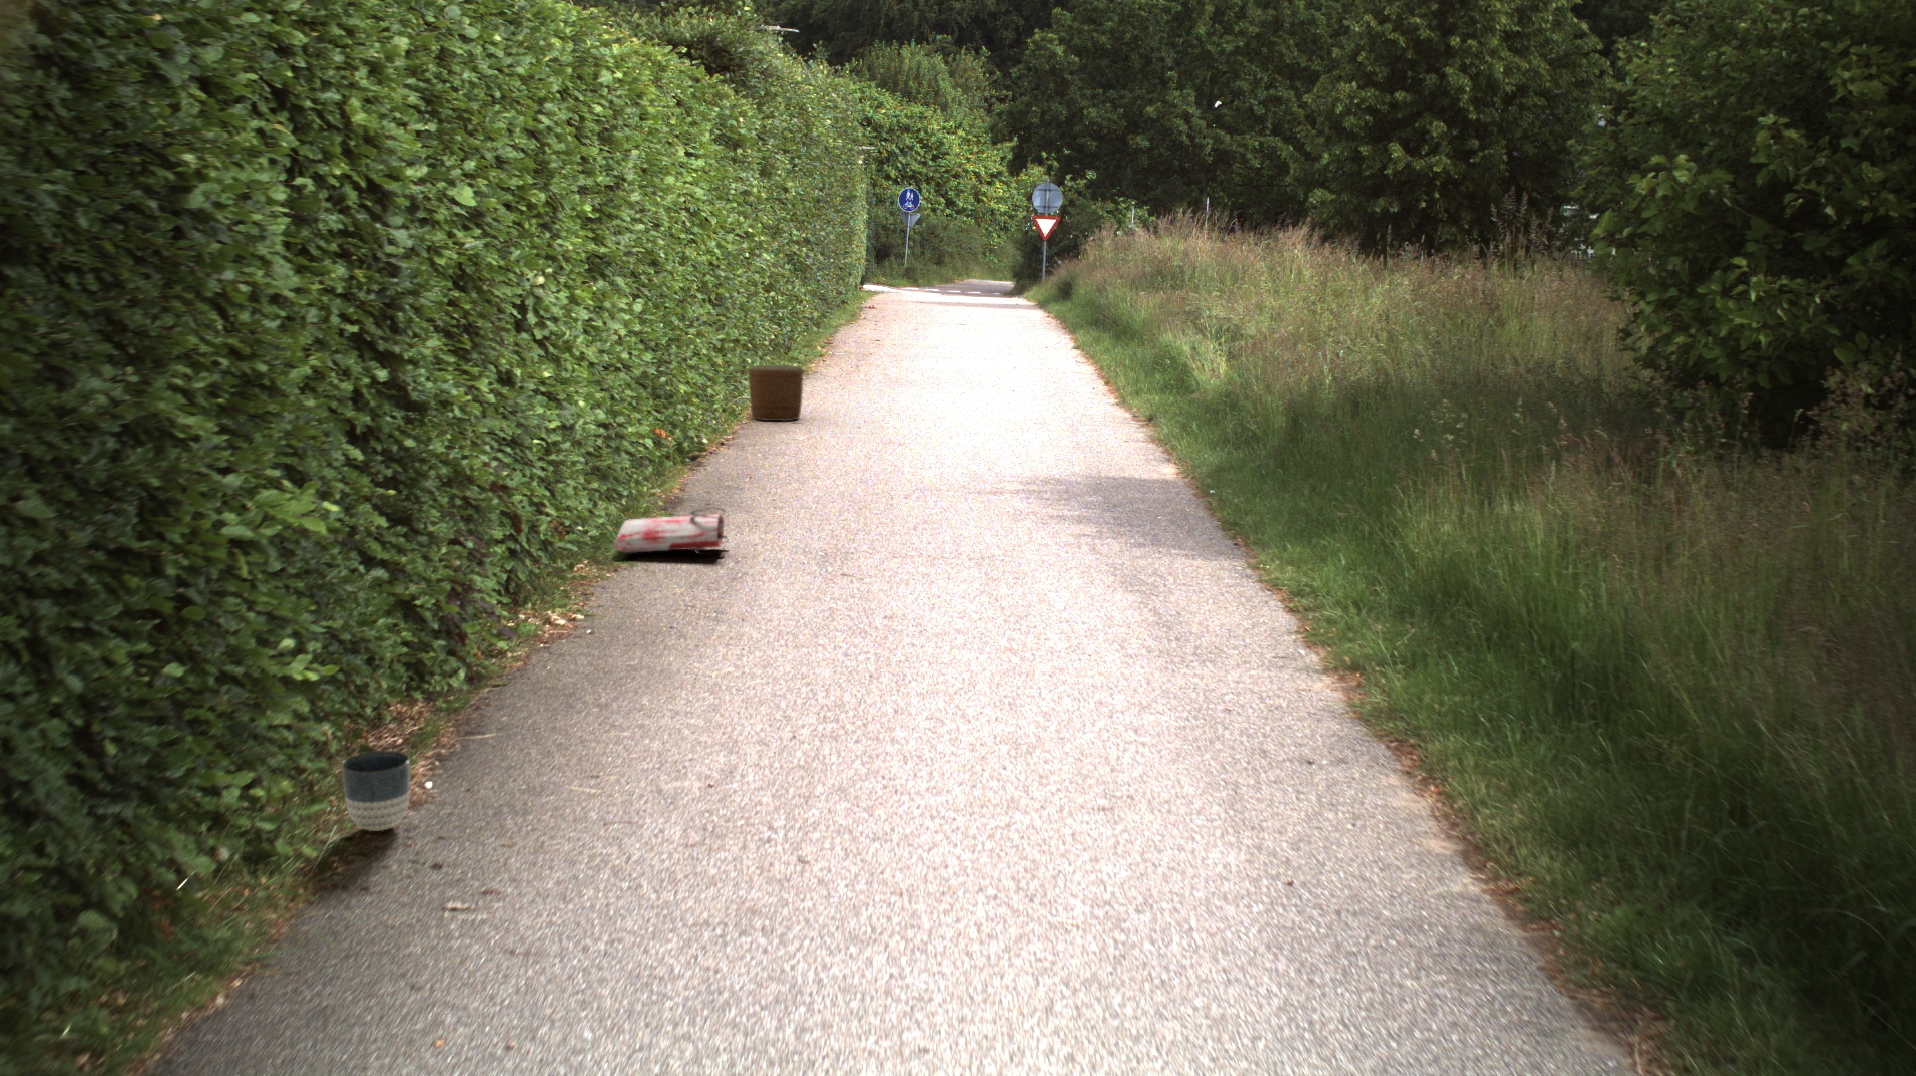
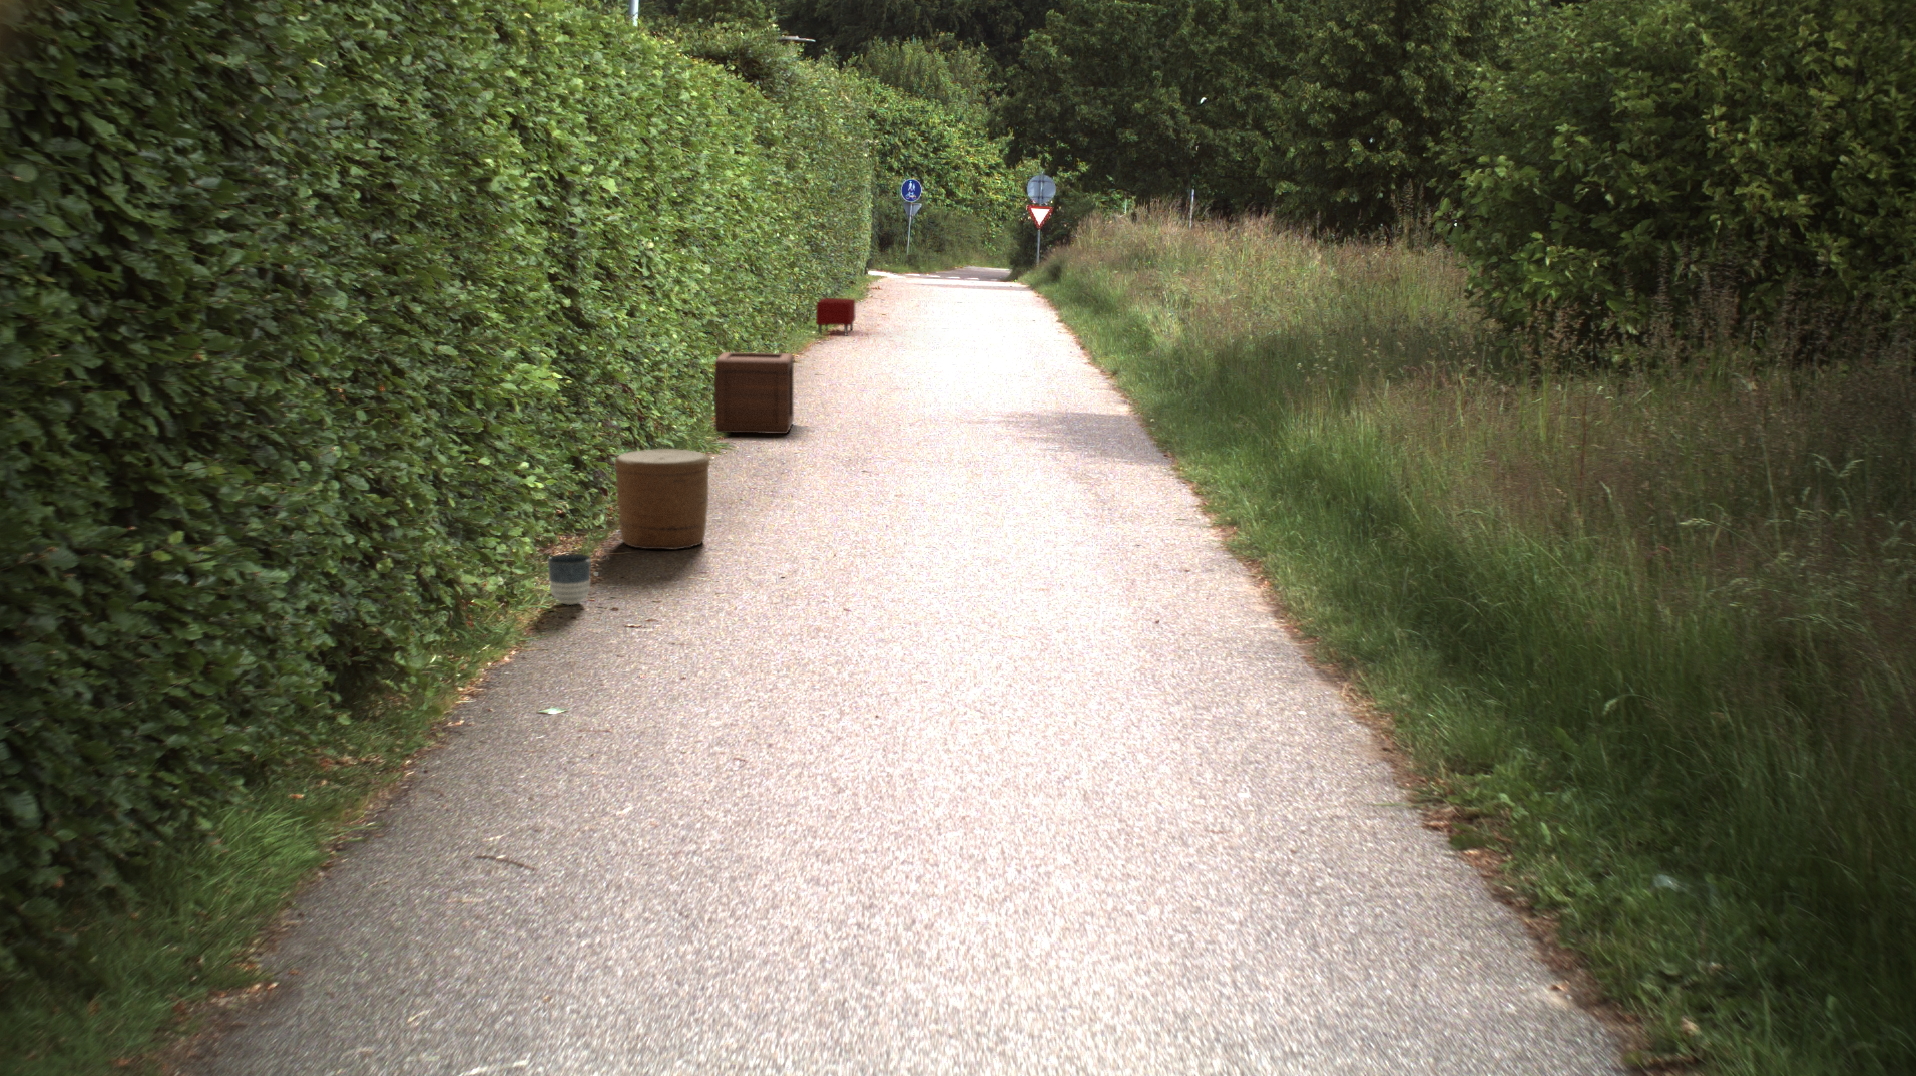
bench: none [796,324,841,367] -> present [816,298,855,336]
basket: present [749,365,804,421] -> present [614,449,709,550]
wooden crate: none [653,403,756,507] -> present [714,352,794,434]
bag: present [615,510,728,555] -> none [690,428,778,463]

